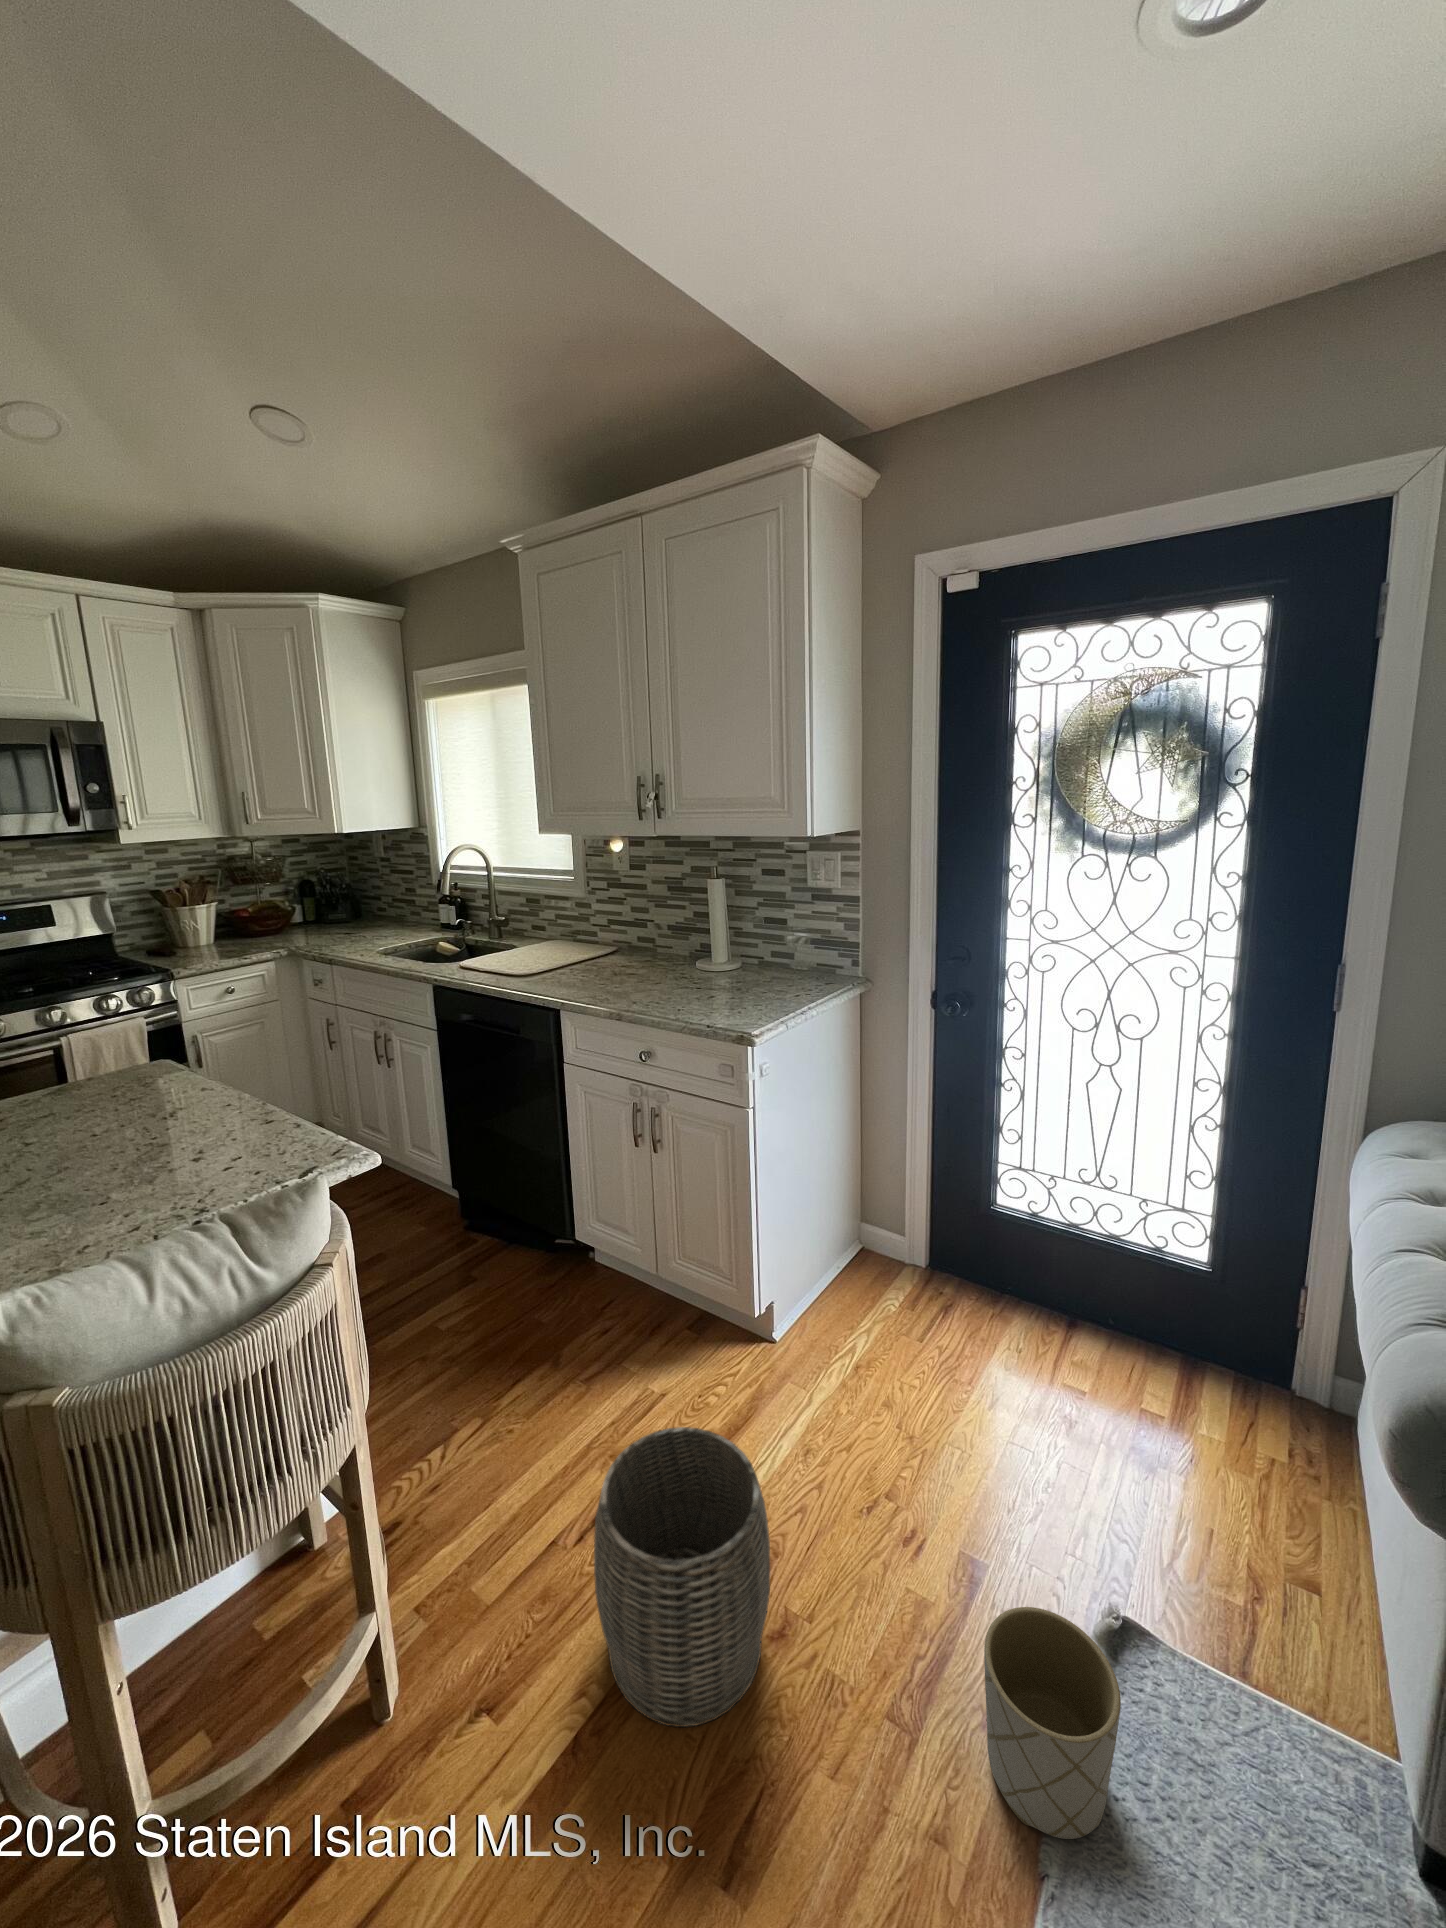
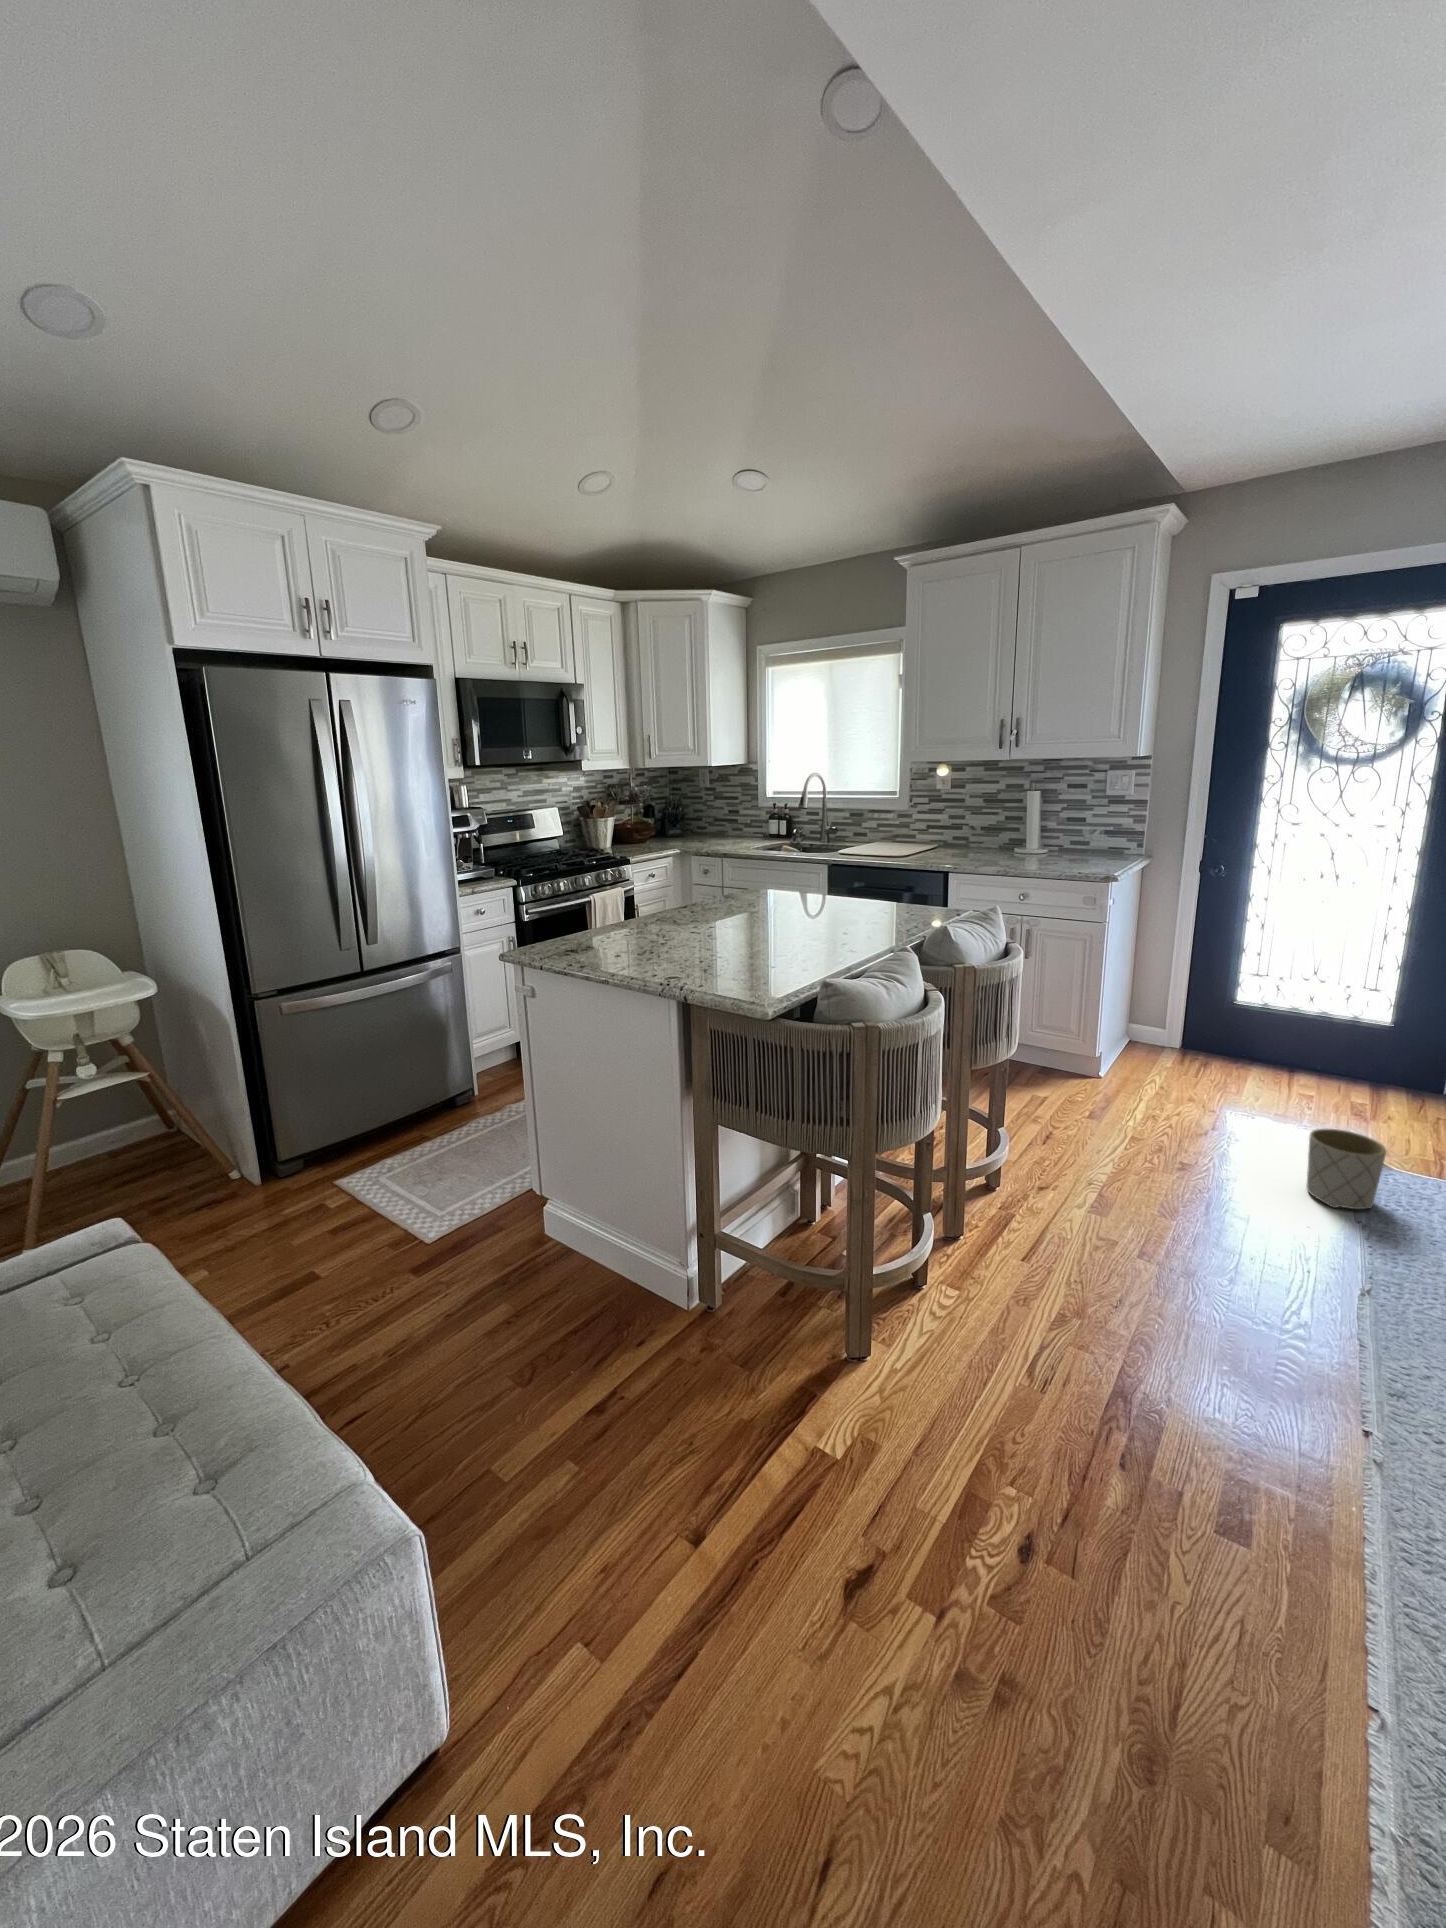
woven basket: present [594,1427,770,1727] -> none [1080,1067,1184,1186]

